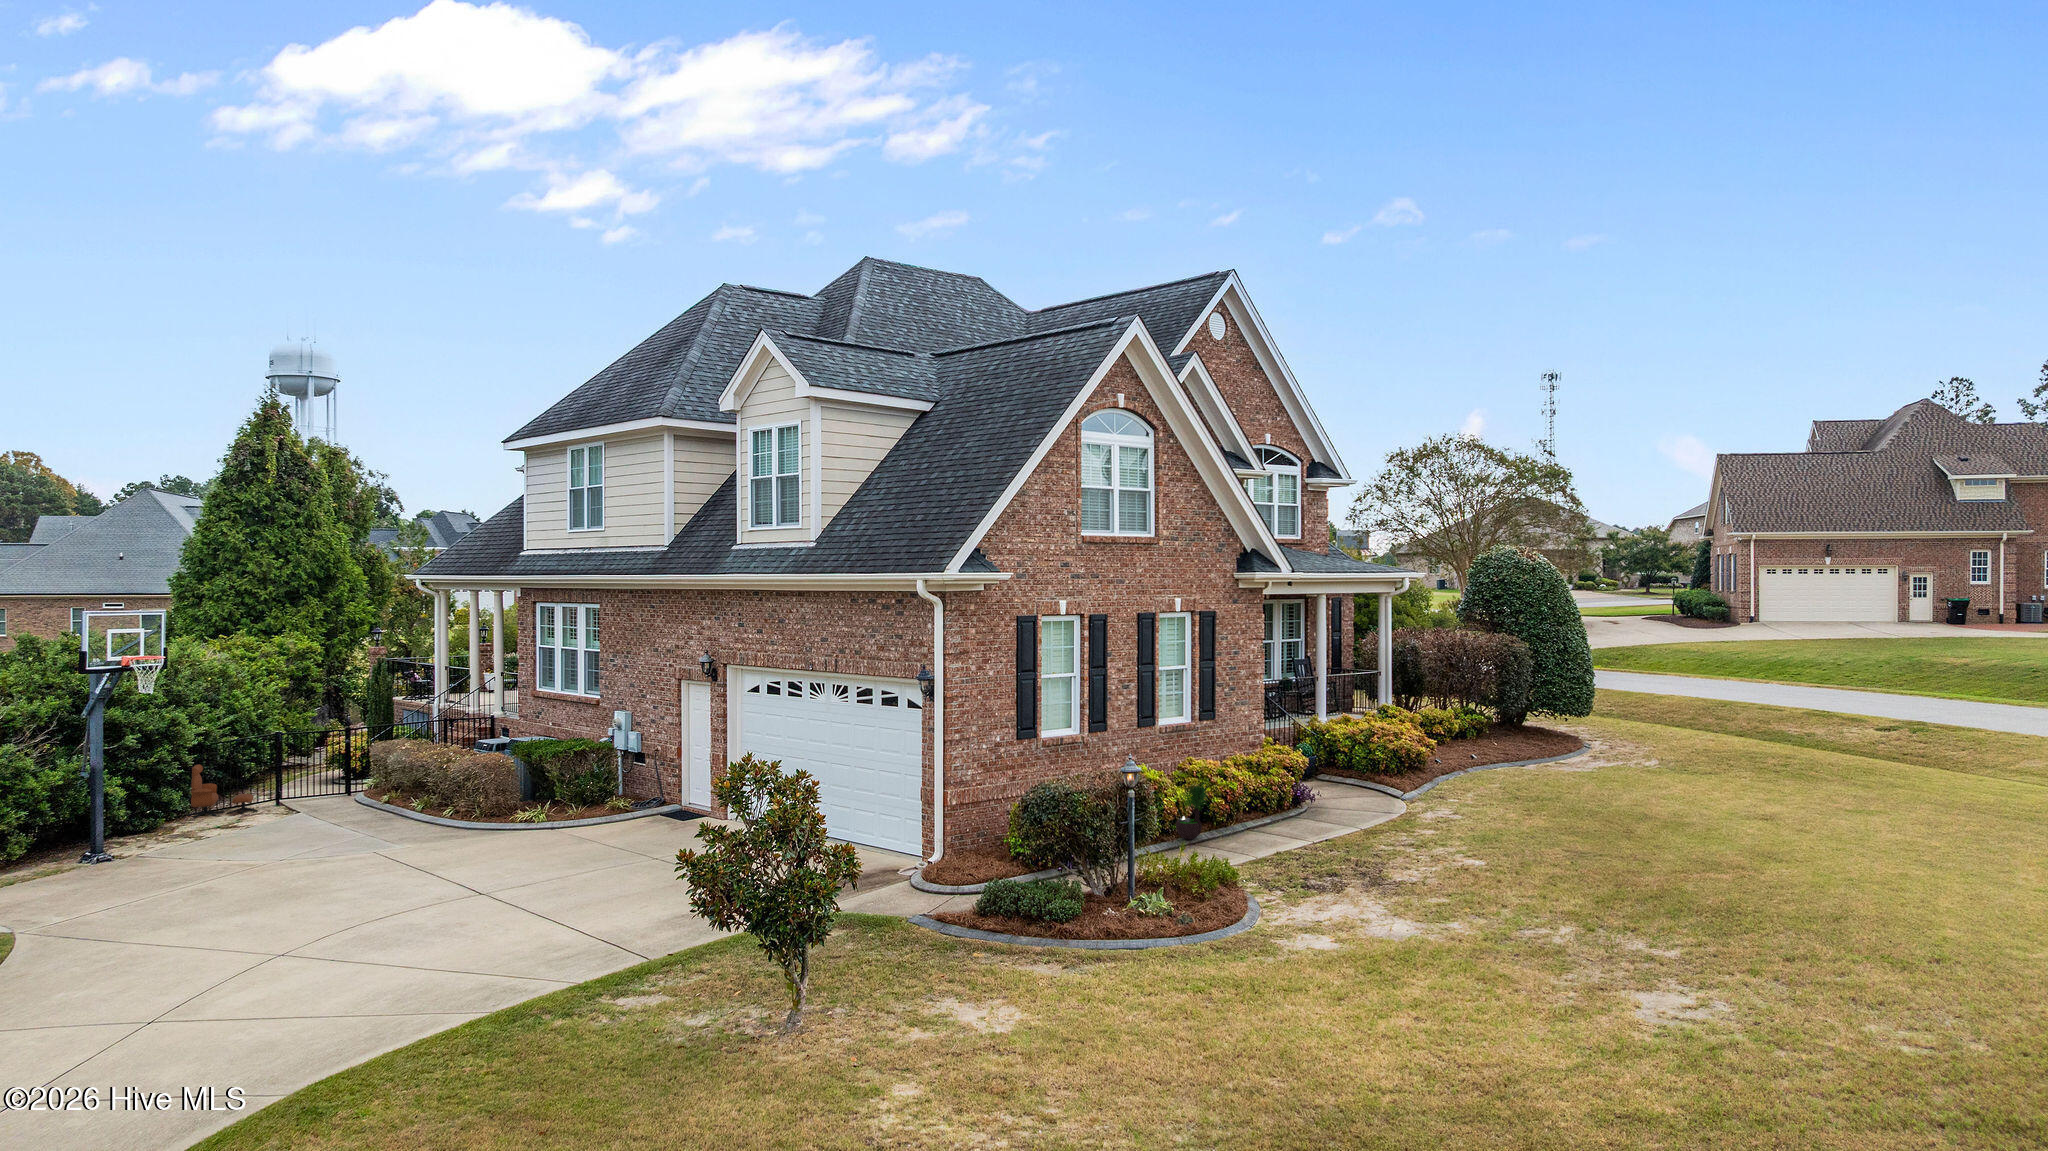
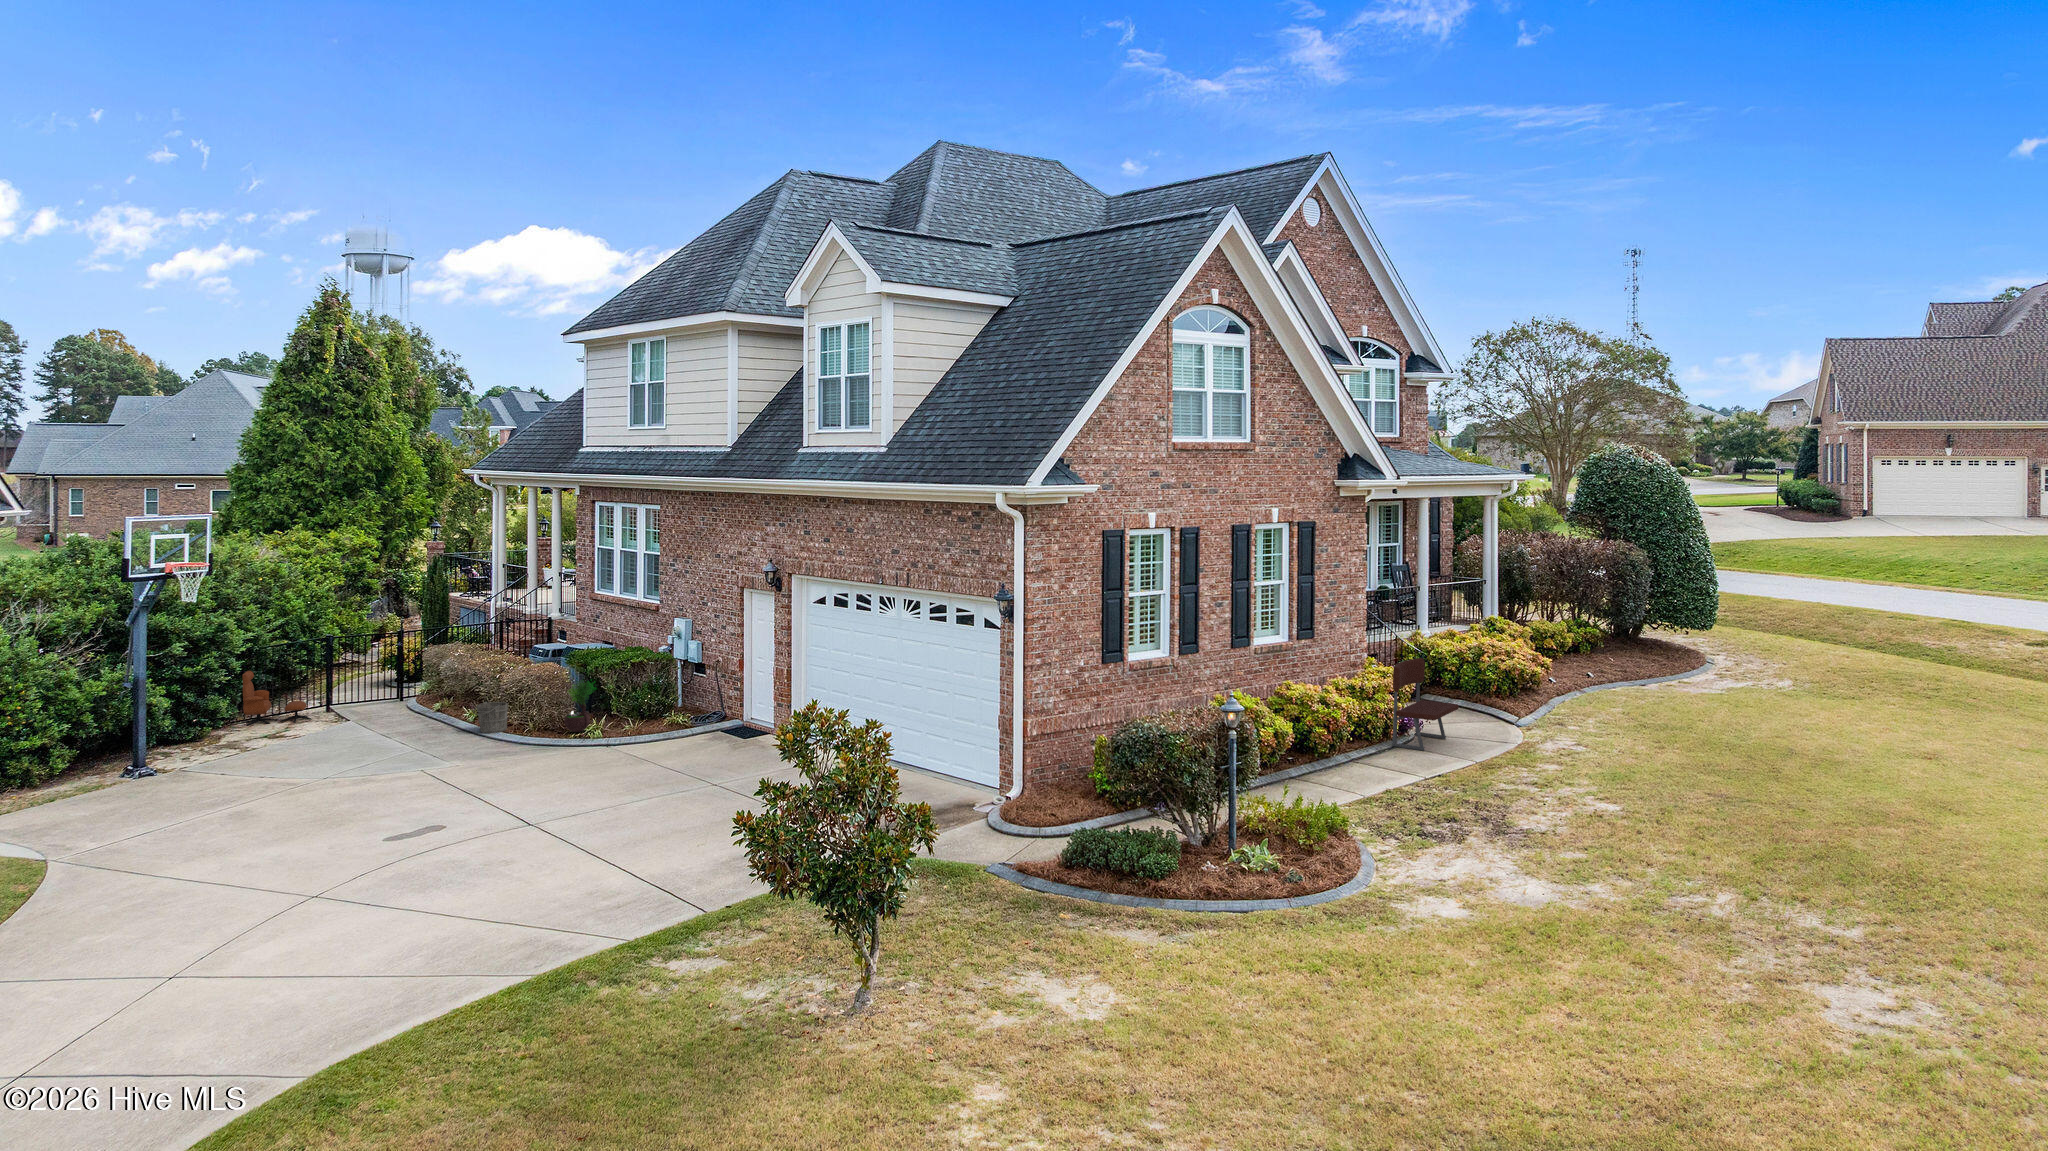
bench: none [1287,735,1348,819] -> present [1391,658,1459,751]
potted tree: present [1176,784,1208,839] -> present [564,679,594,732]
bucket: none [421,790,456,820] -> present [473,701,508,733]

